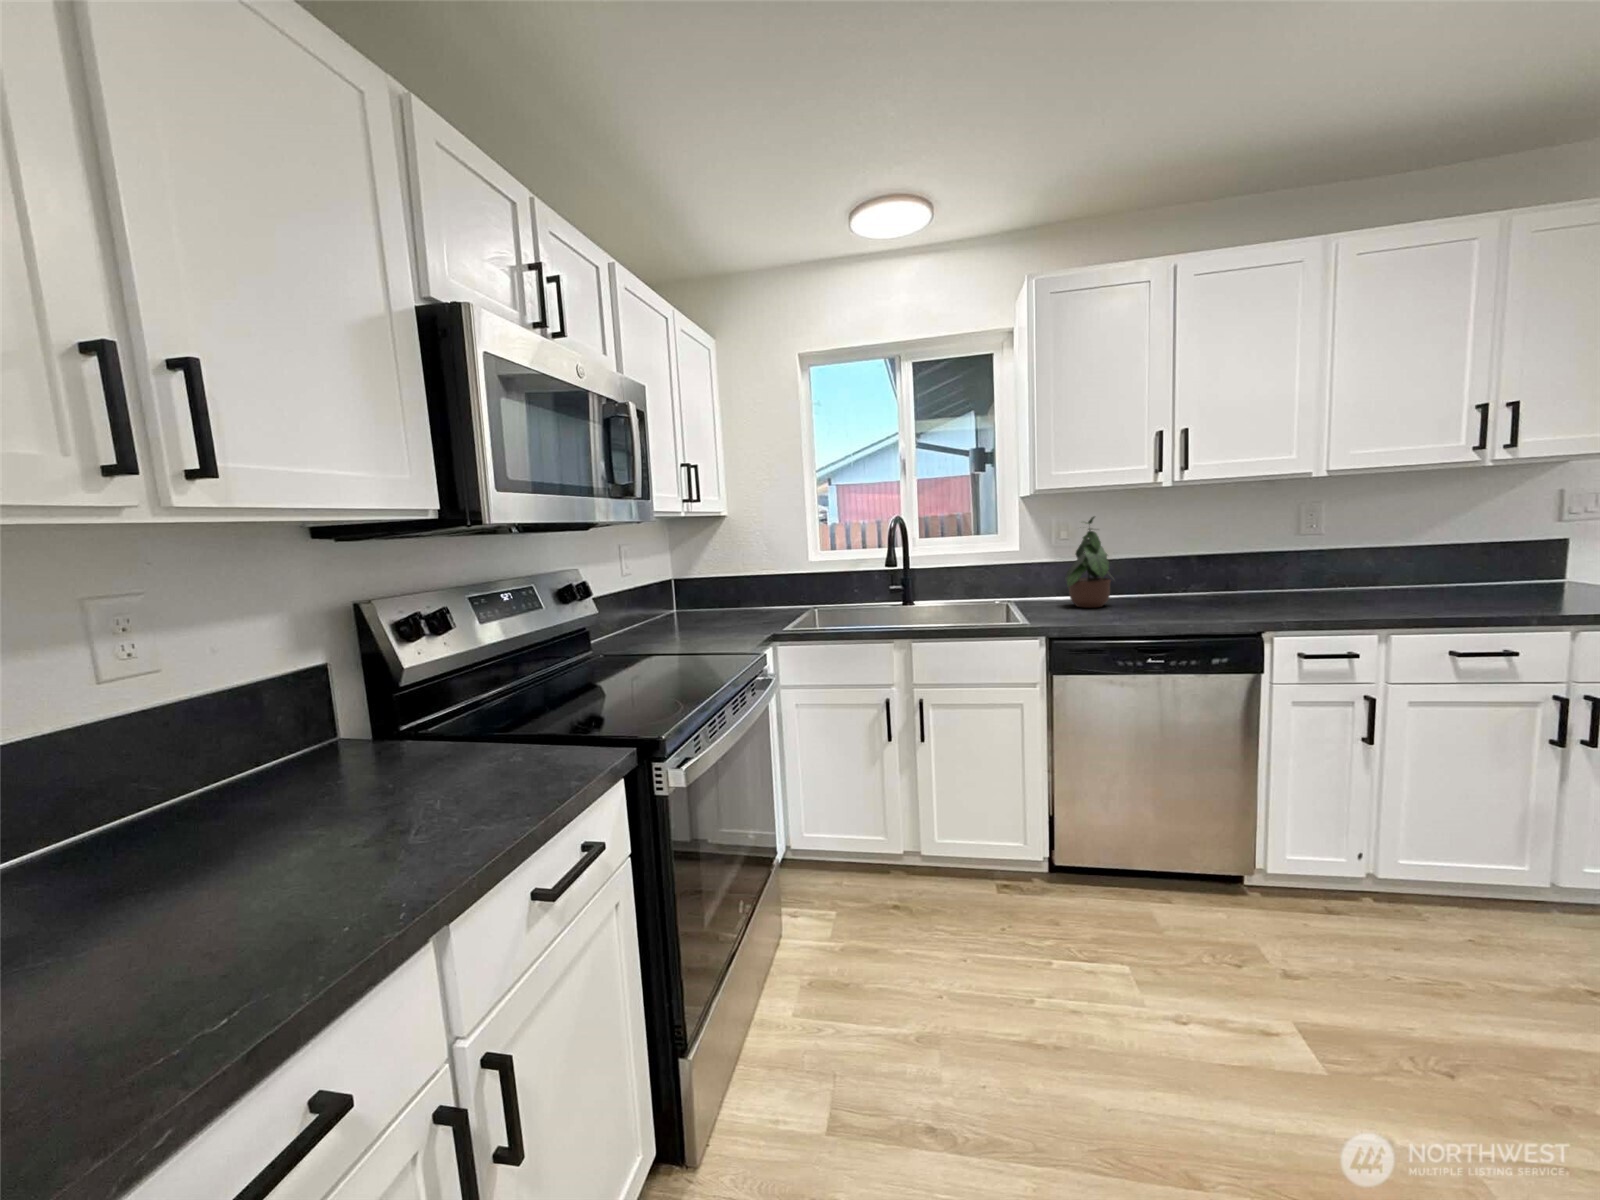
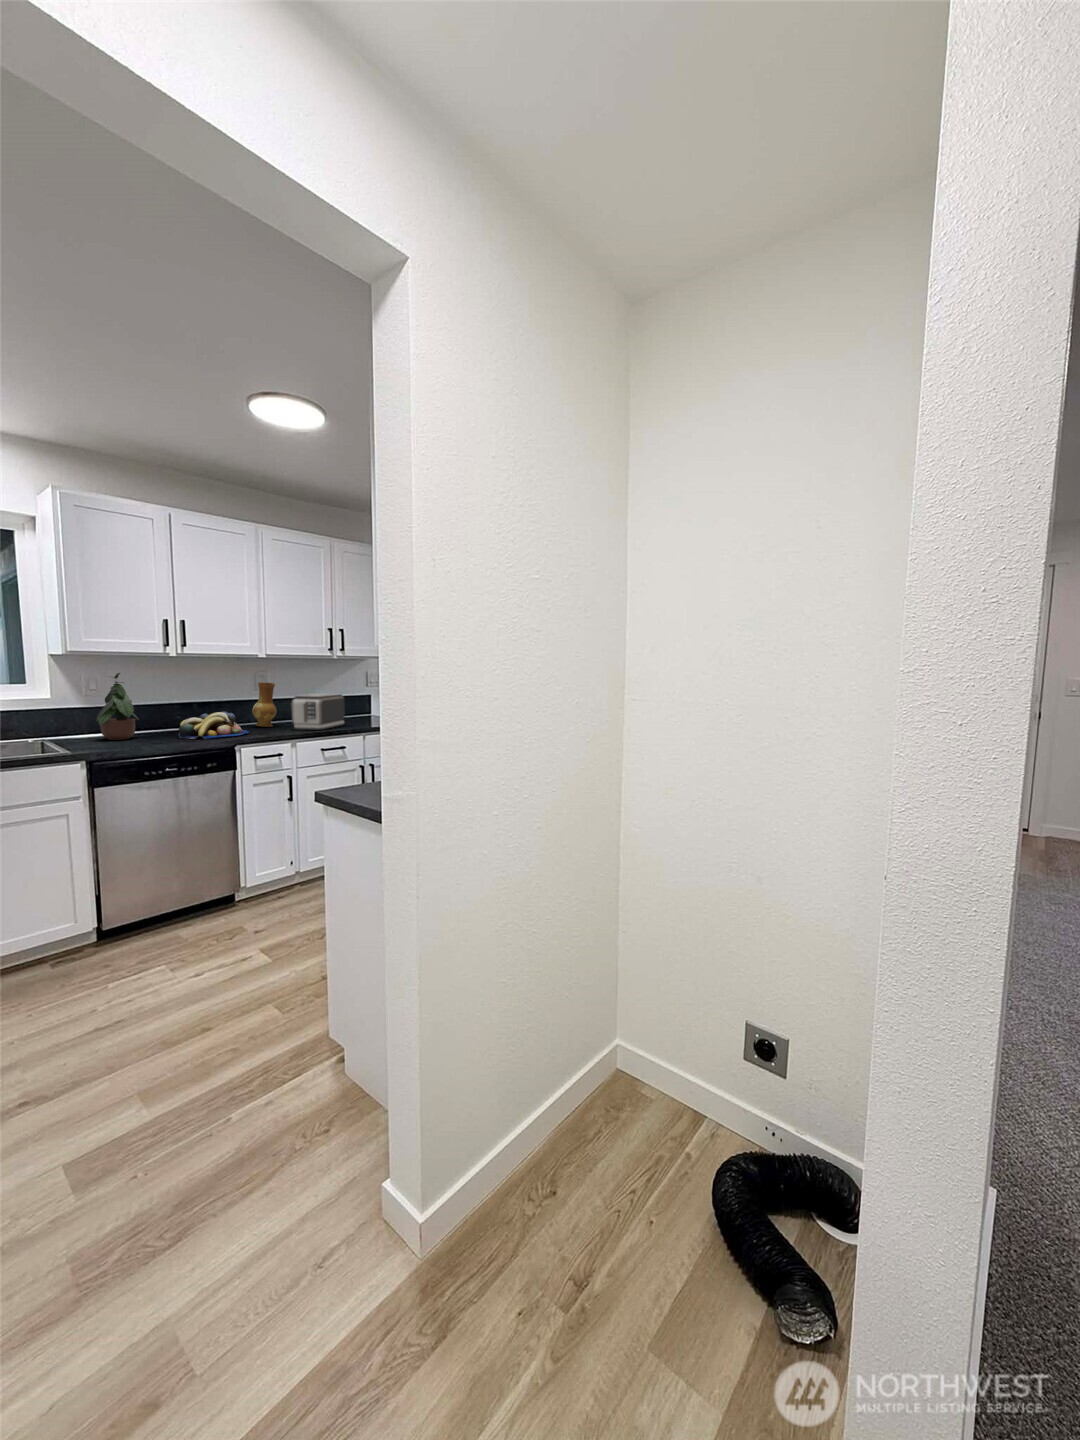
ceramic jug: none [1291,521,1340,599] -> present [252,682,277,727]
toaster: none [1376,539,1513,613] -> present [291,694,345,730]
fruit bowl: none [1167,571,1286,615] -> present [178,711,249,739]

